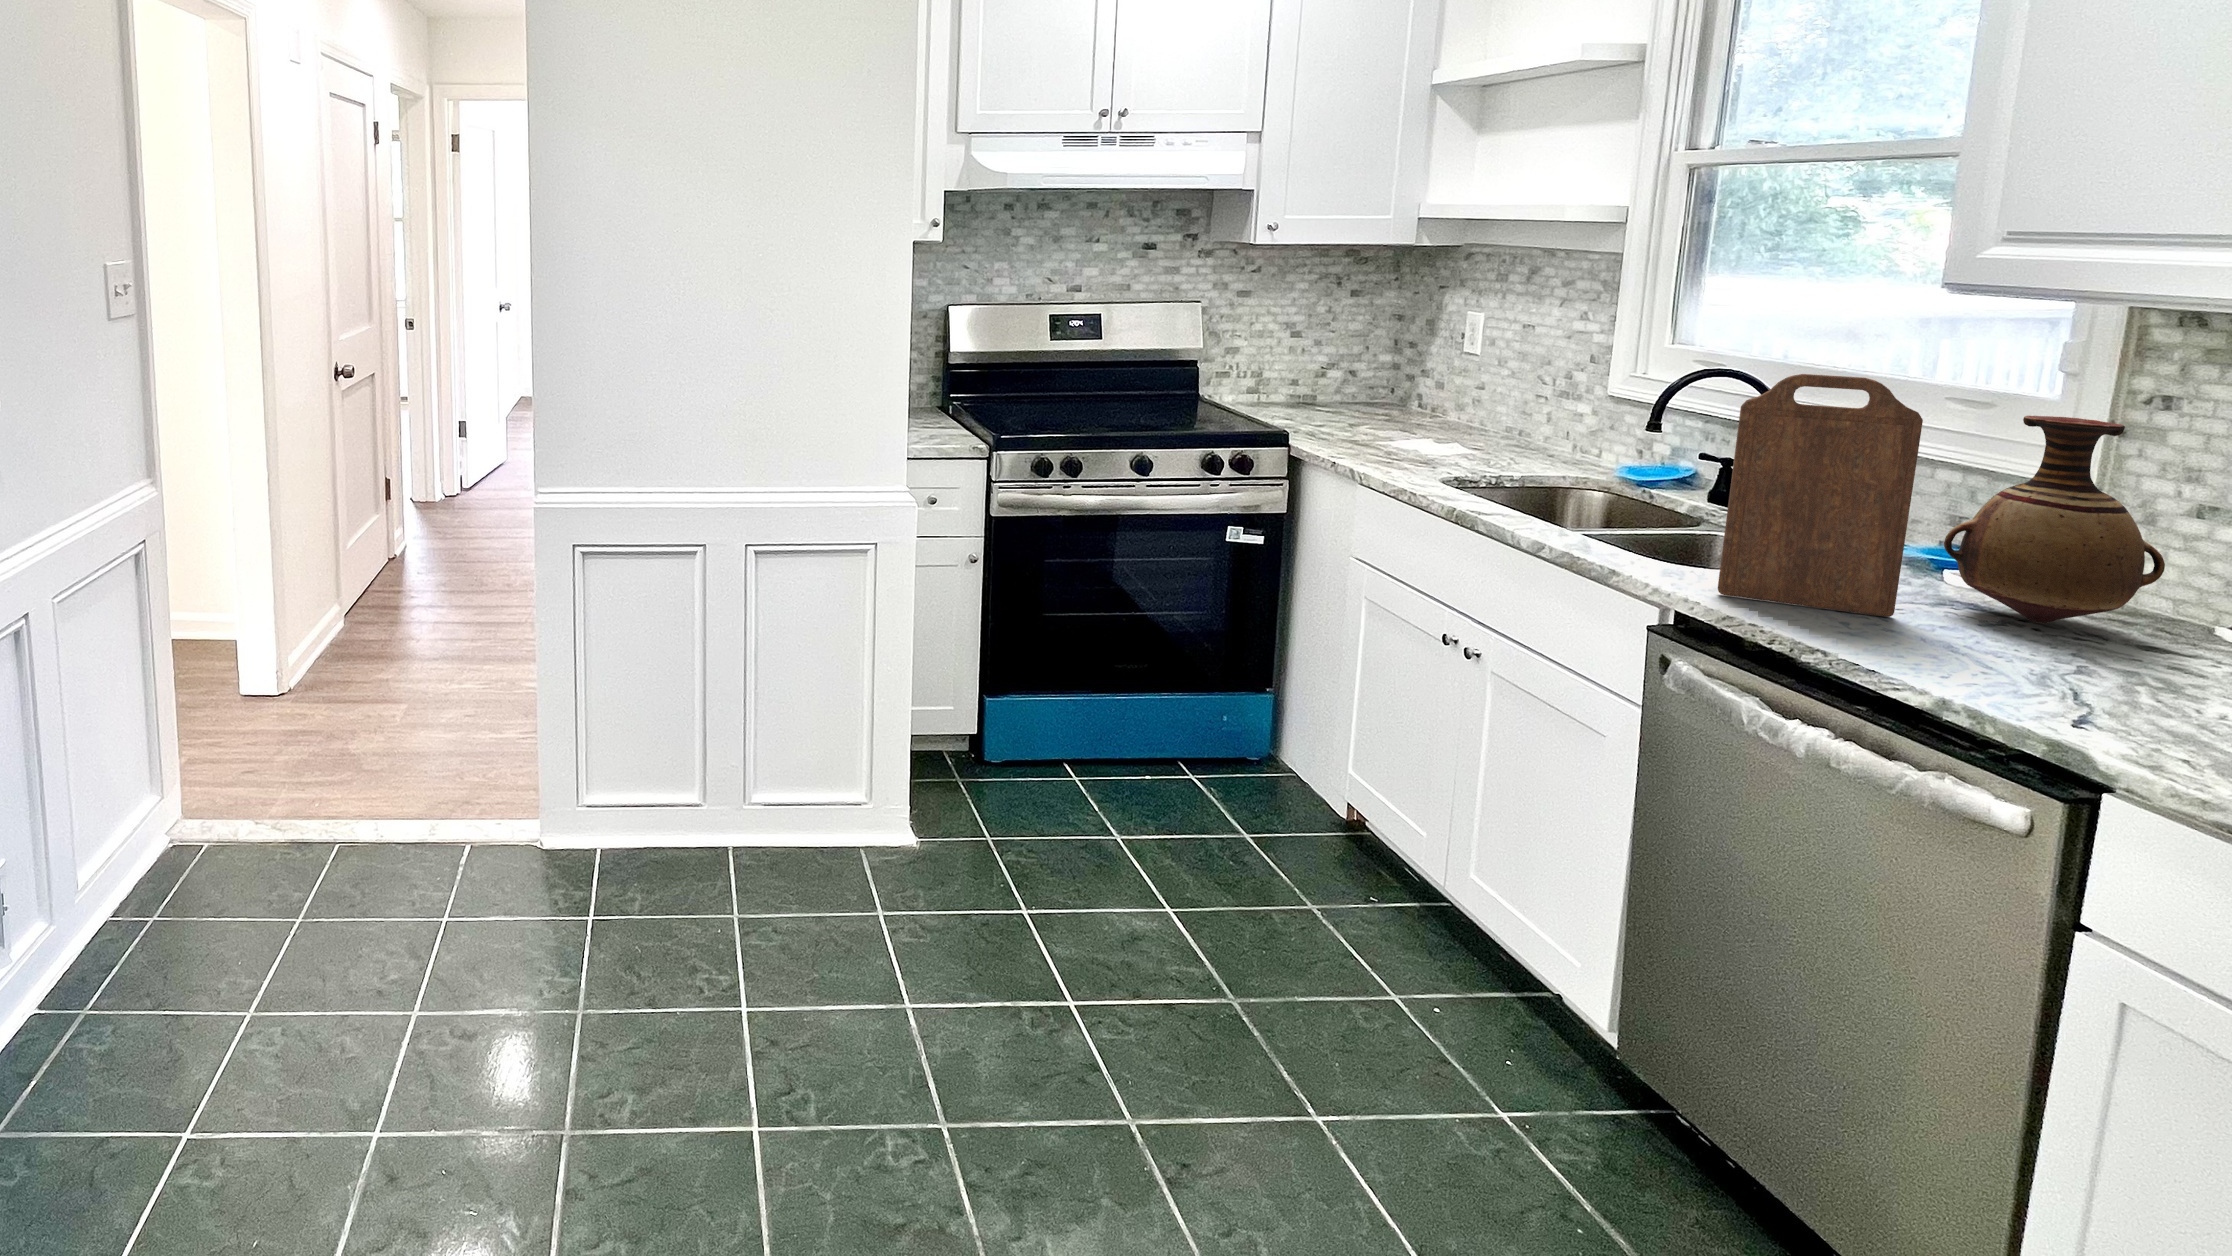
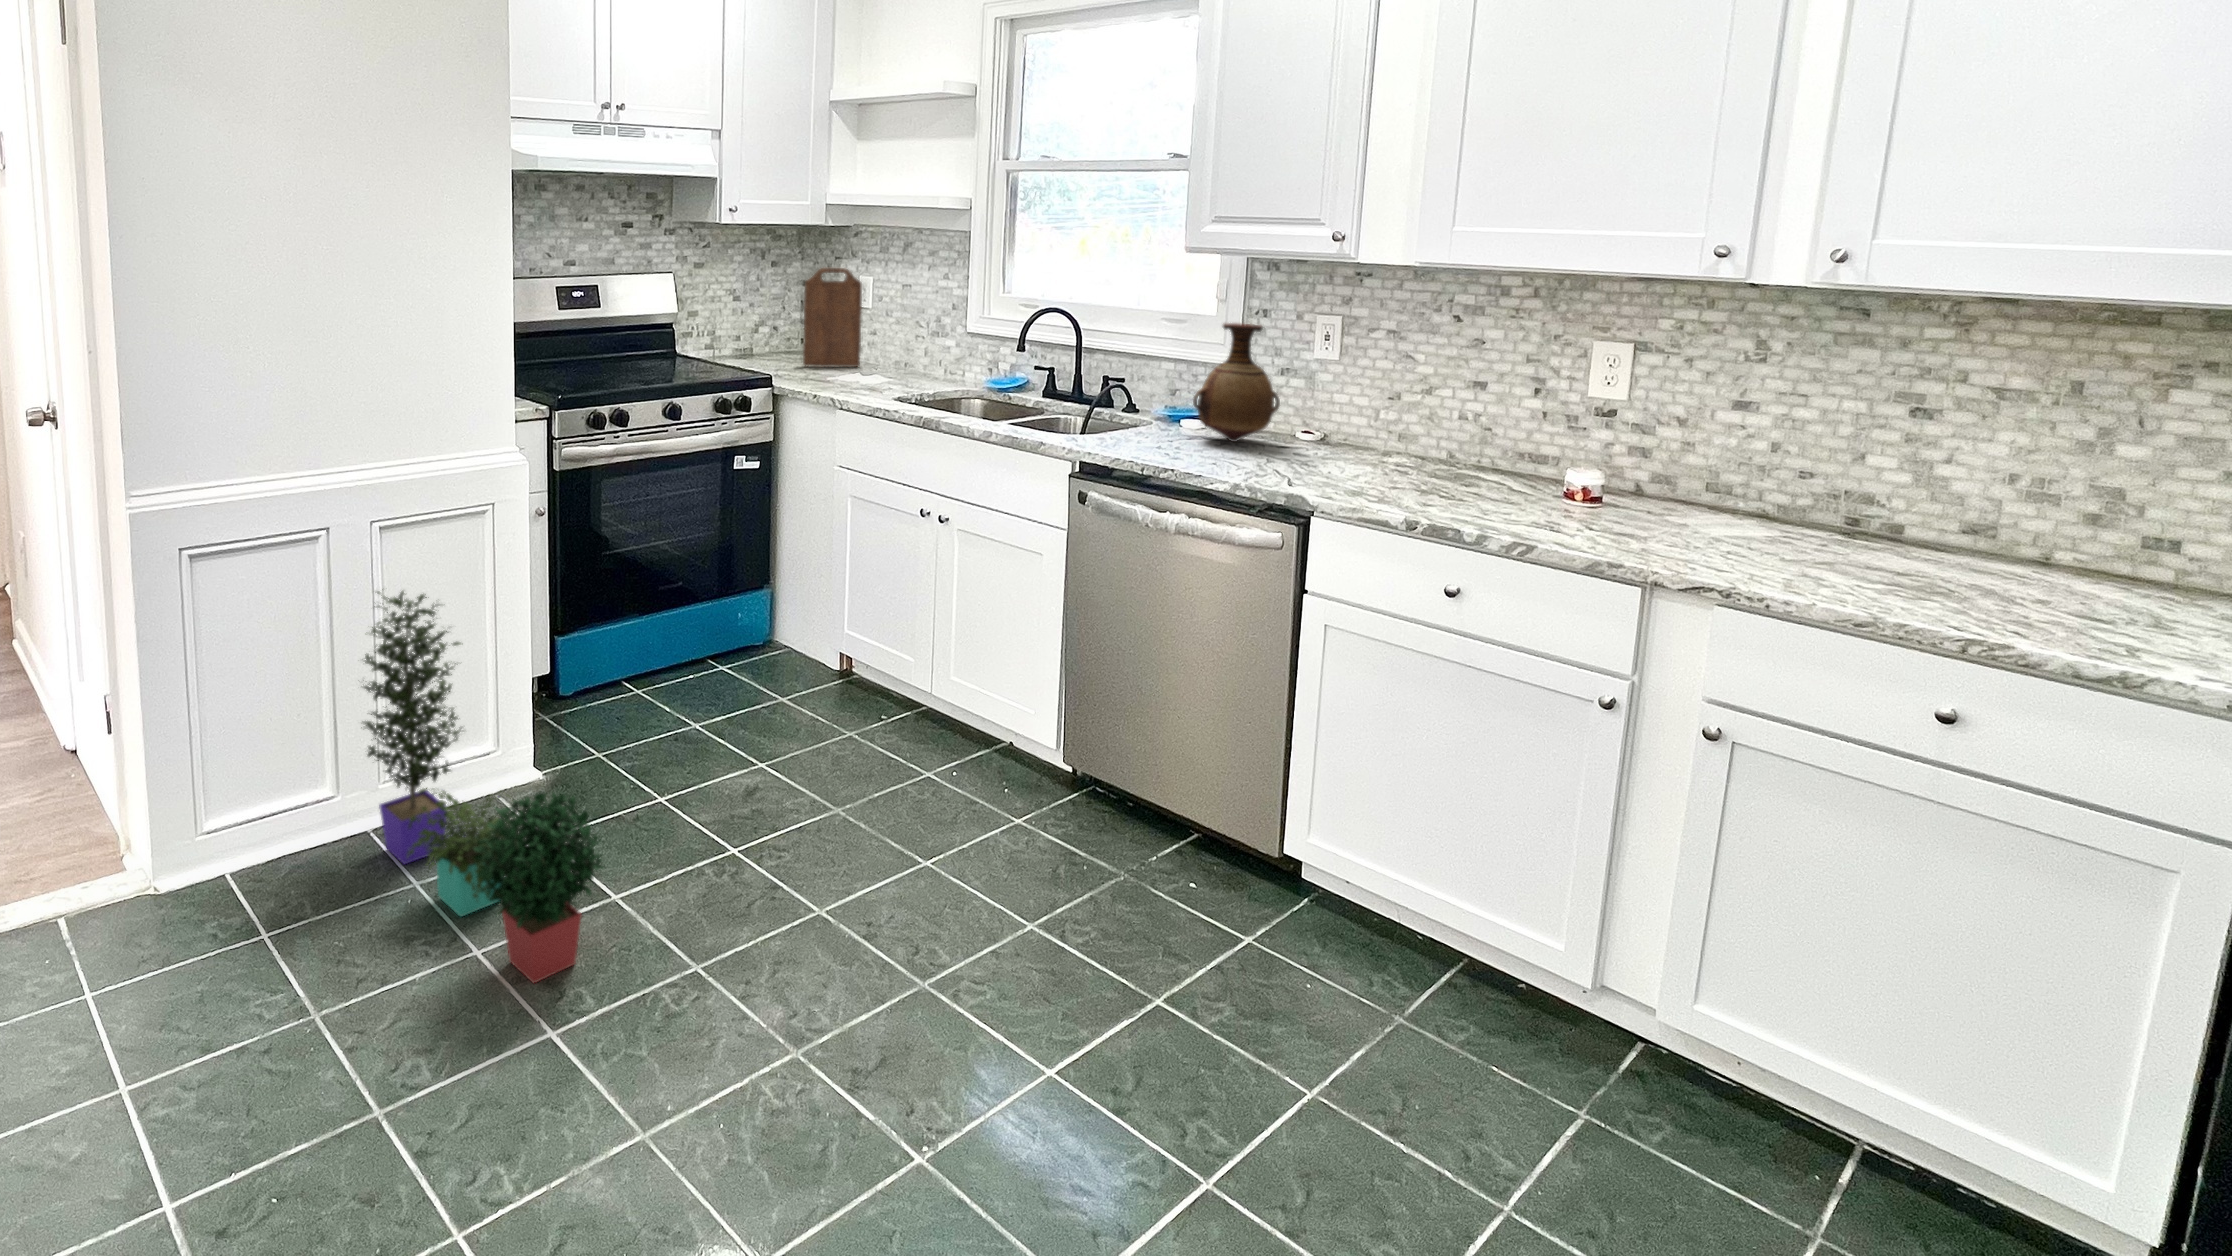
cutting board: present [1718,374,1923,617] -> present [803,268,862,367]
potted plant: none [709,611,868,1065] -> present [363,591,604,983]

